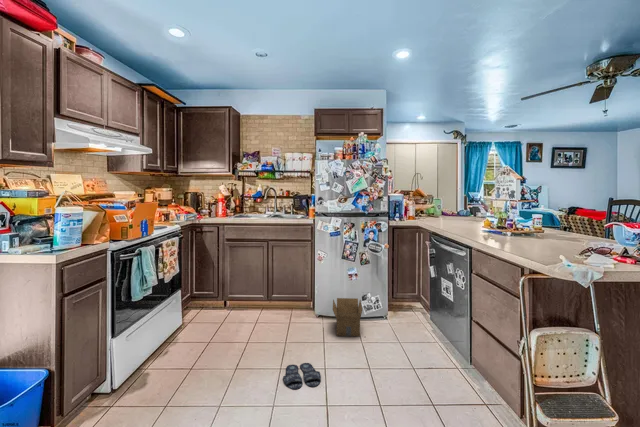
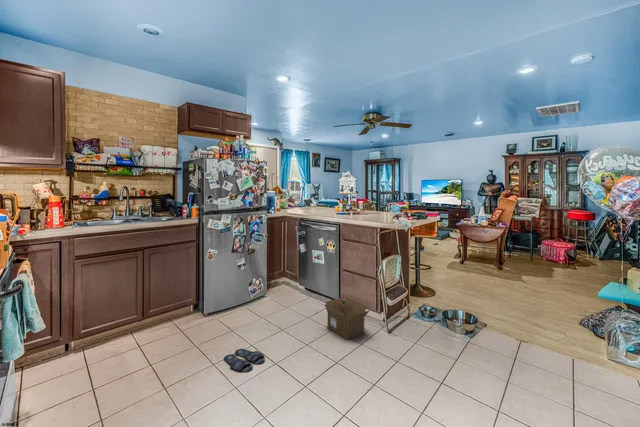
cardboard box: present [333,298,362,336] -> present [325,298,369,340]

